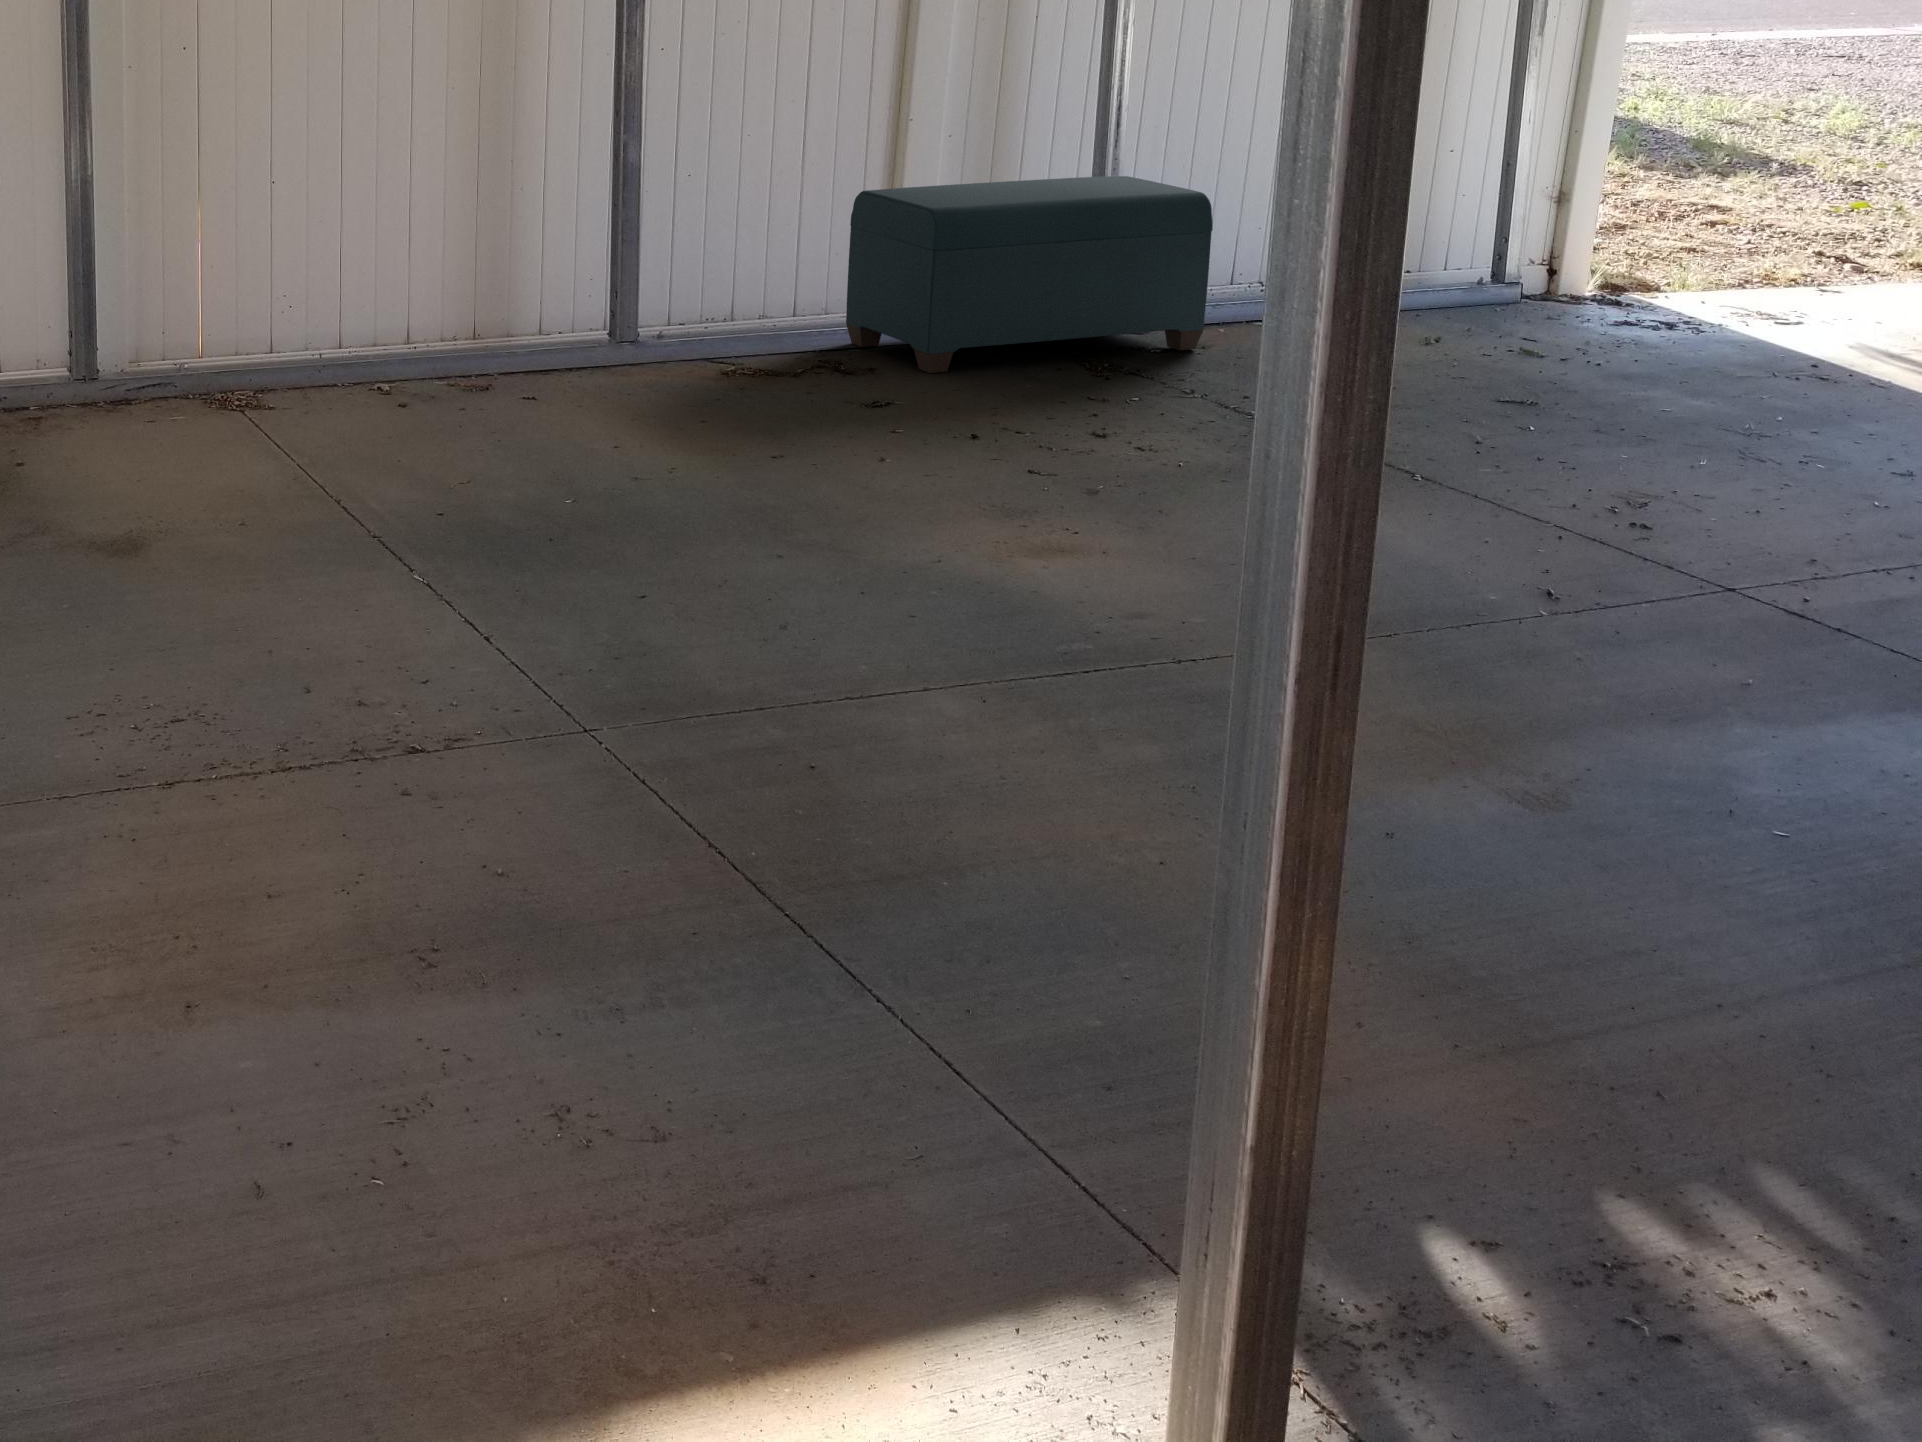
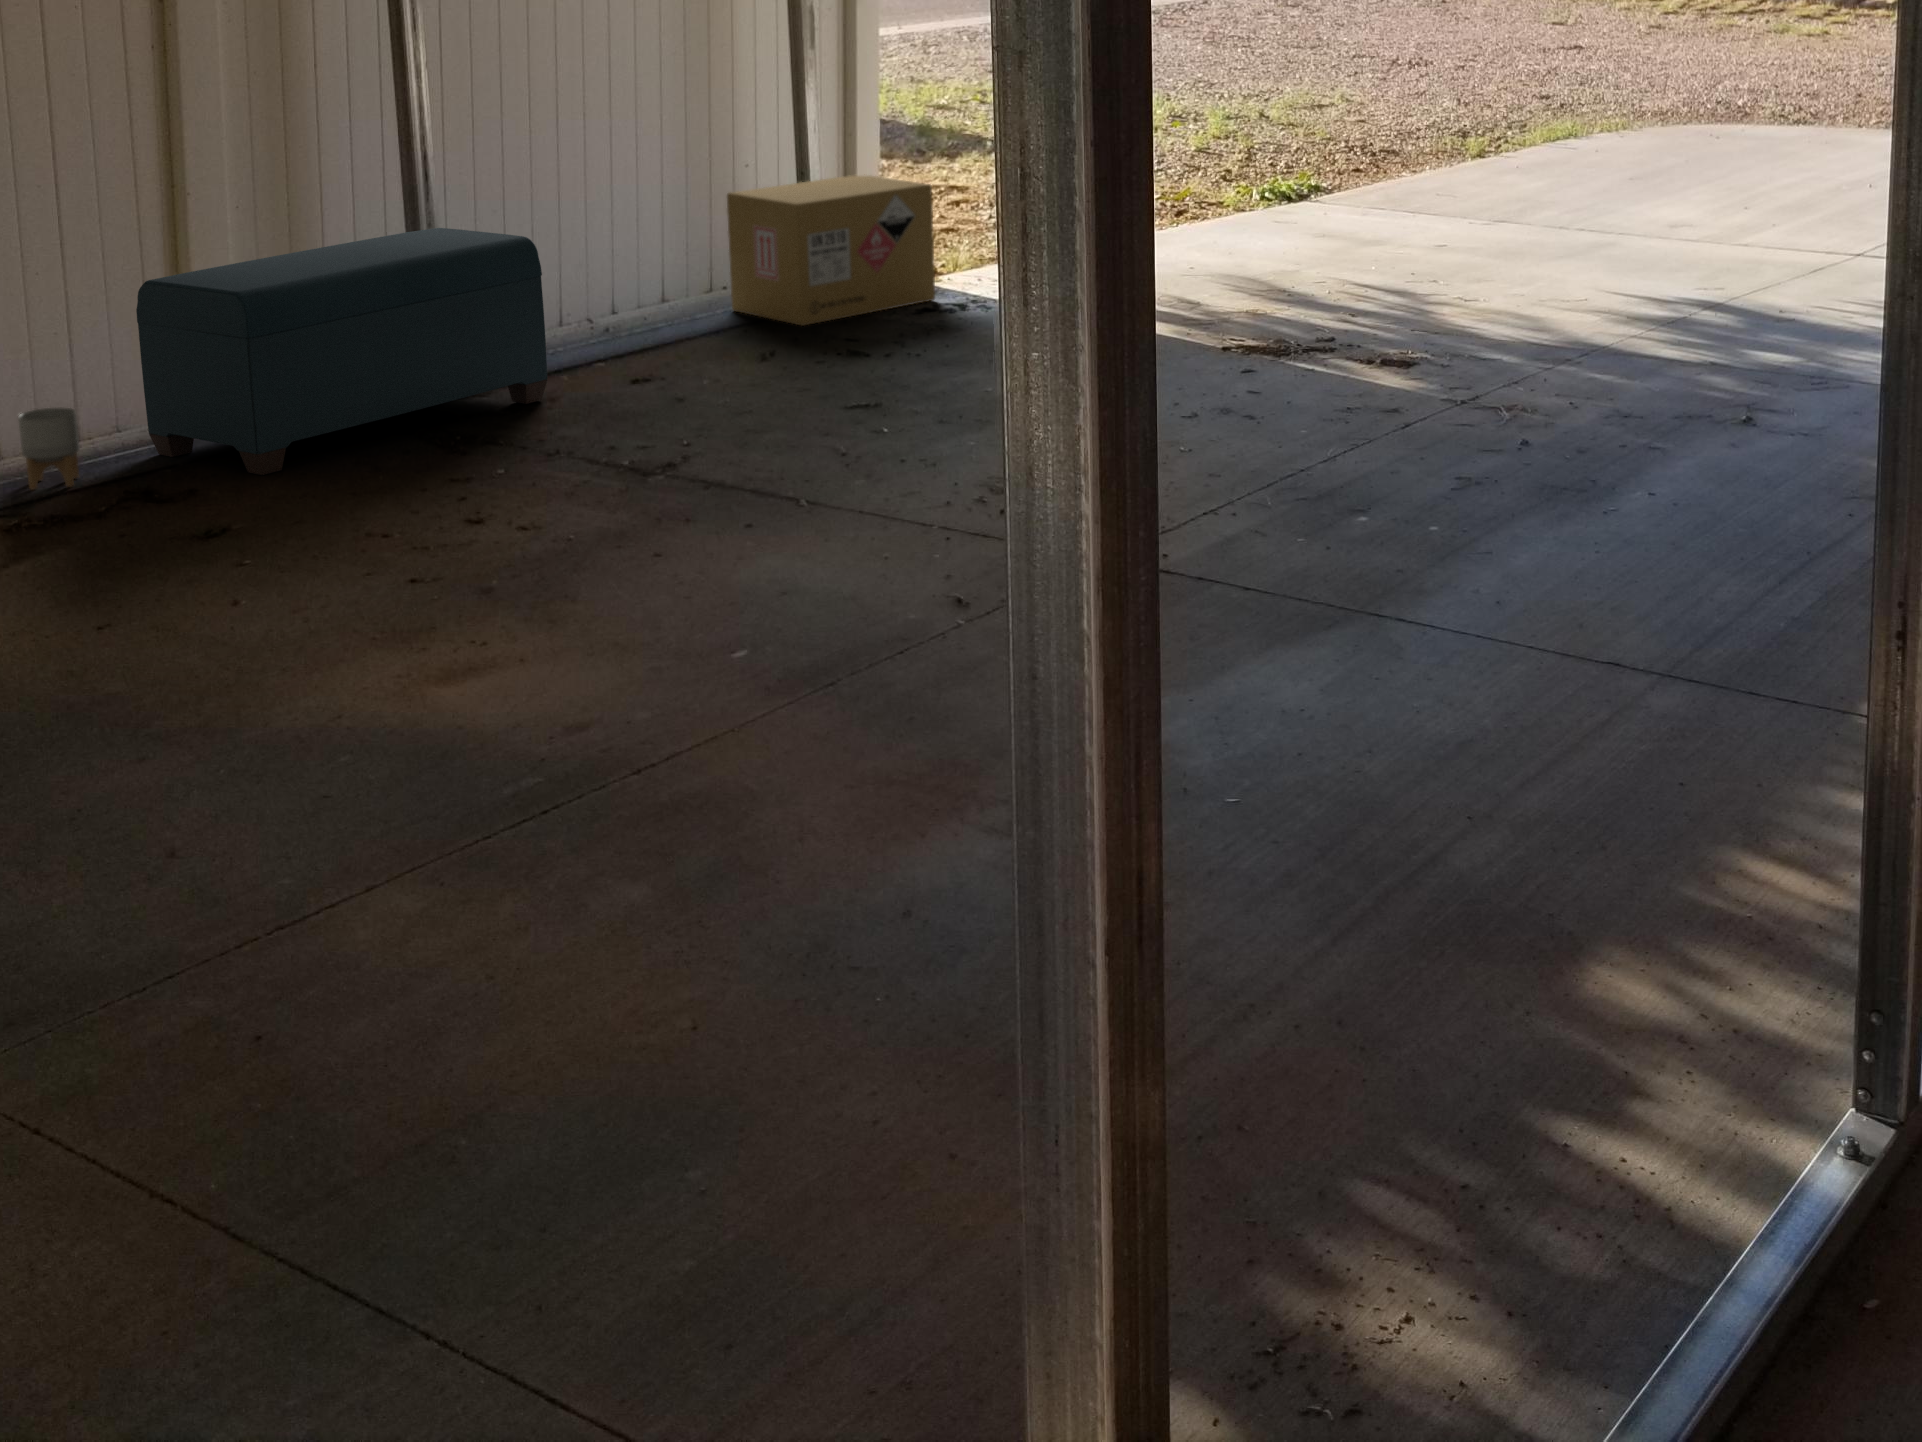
cardboard box: none [1413,174,1654,320] -> present [727,176,935,326]
planter: none [744,288,790,357] -> present [18,407,80,489]

